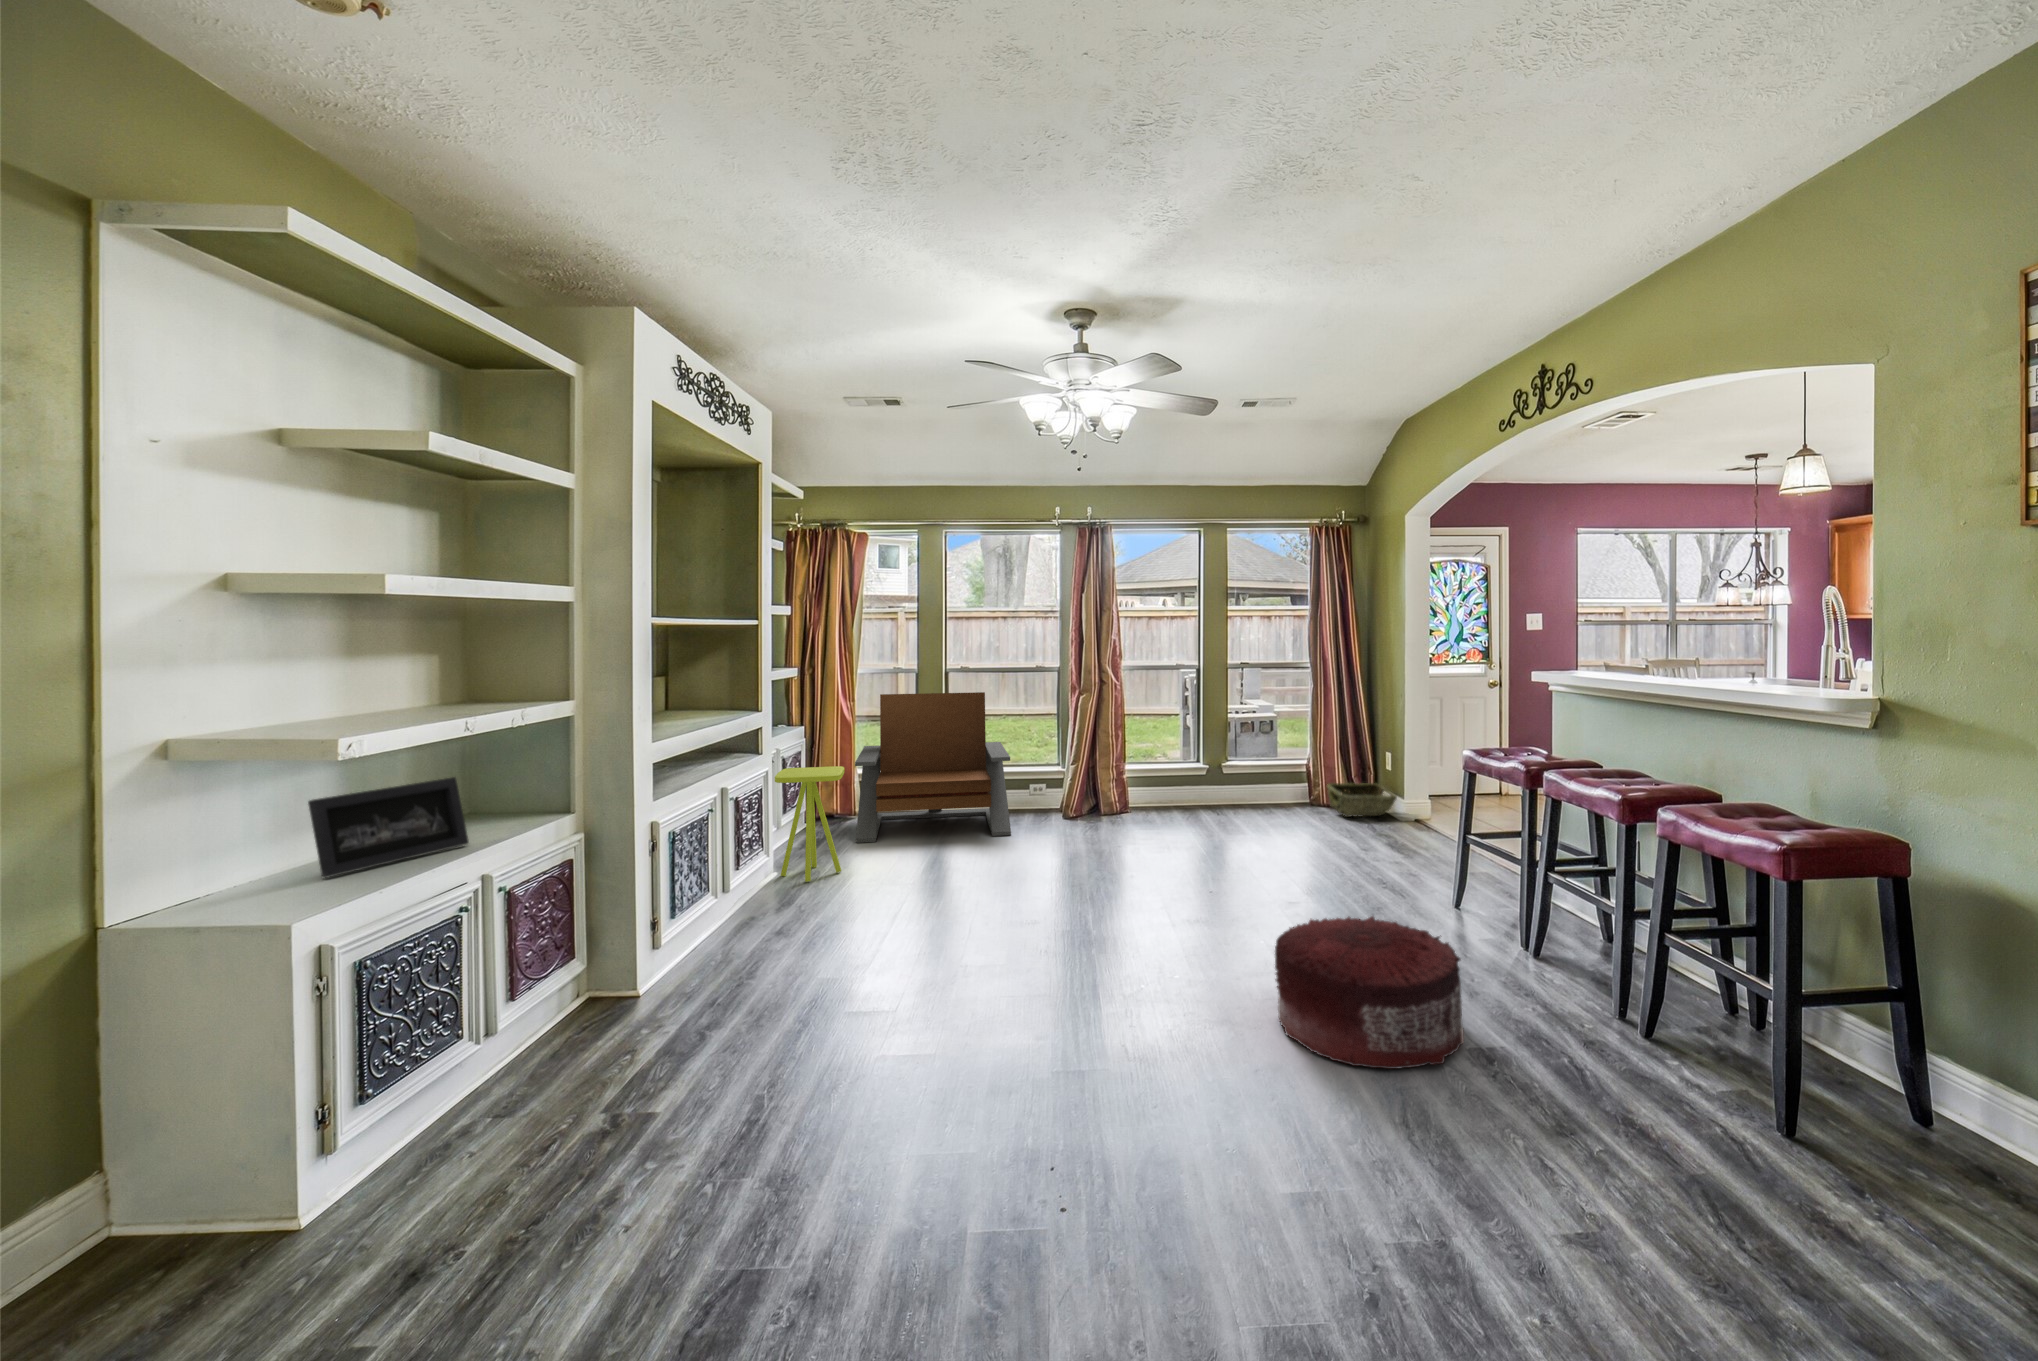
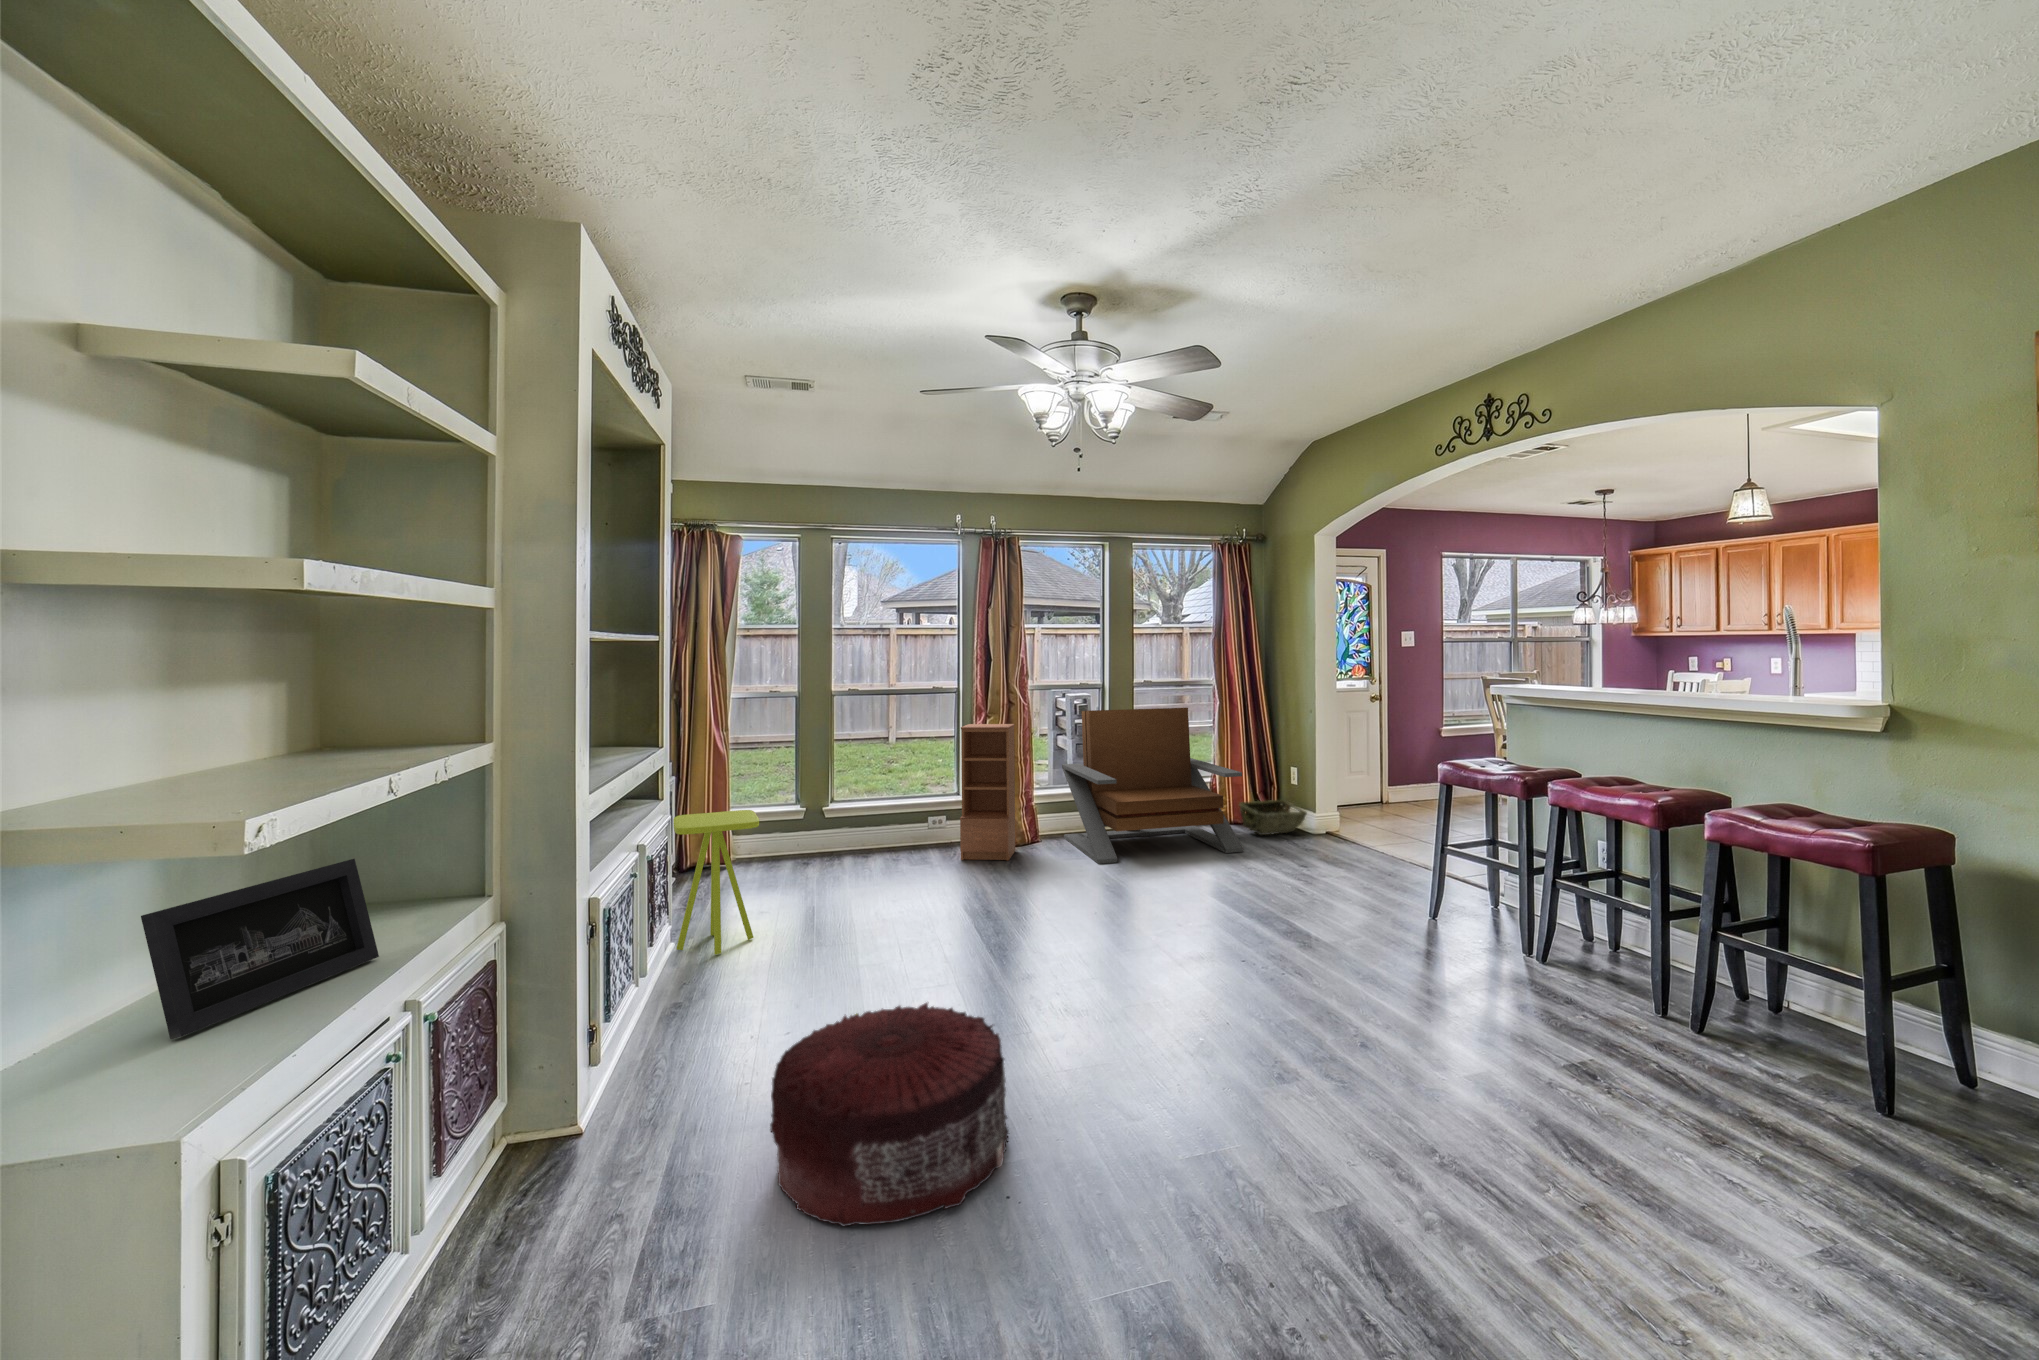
lounge chair: present [855,692,1011,843] -> present [1062,708,1243,864]
bookcase: none [1047,701,1101,825] -> present [960,724,1015,860]
pouf: present [1275,916,1464,1069] -> present [770,1003,1009,1226]

